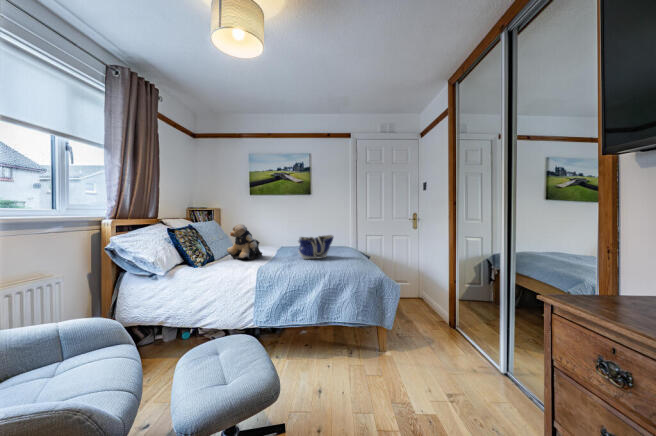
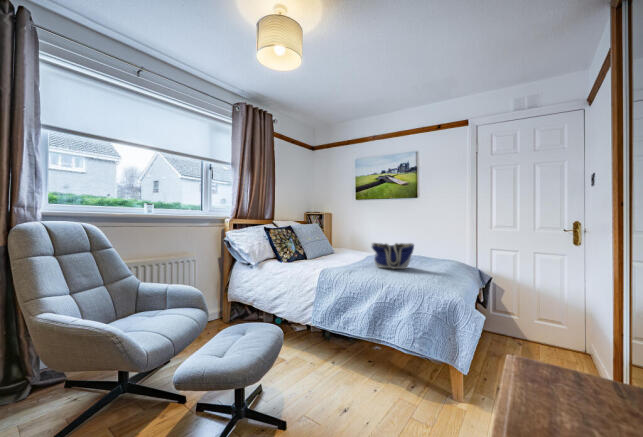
teddy bear: present [227,224,262,260] -> none [312,227,346,262]

